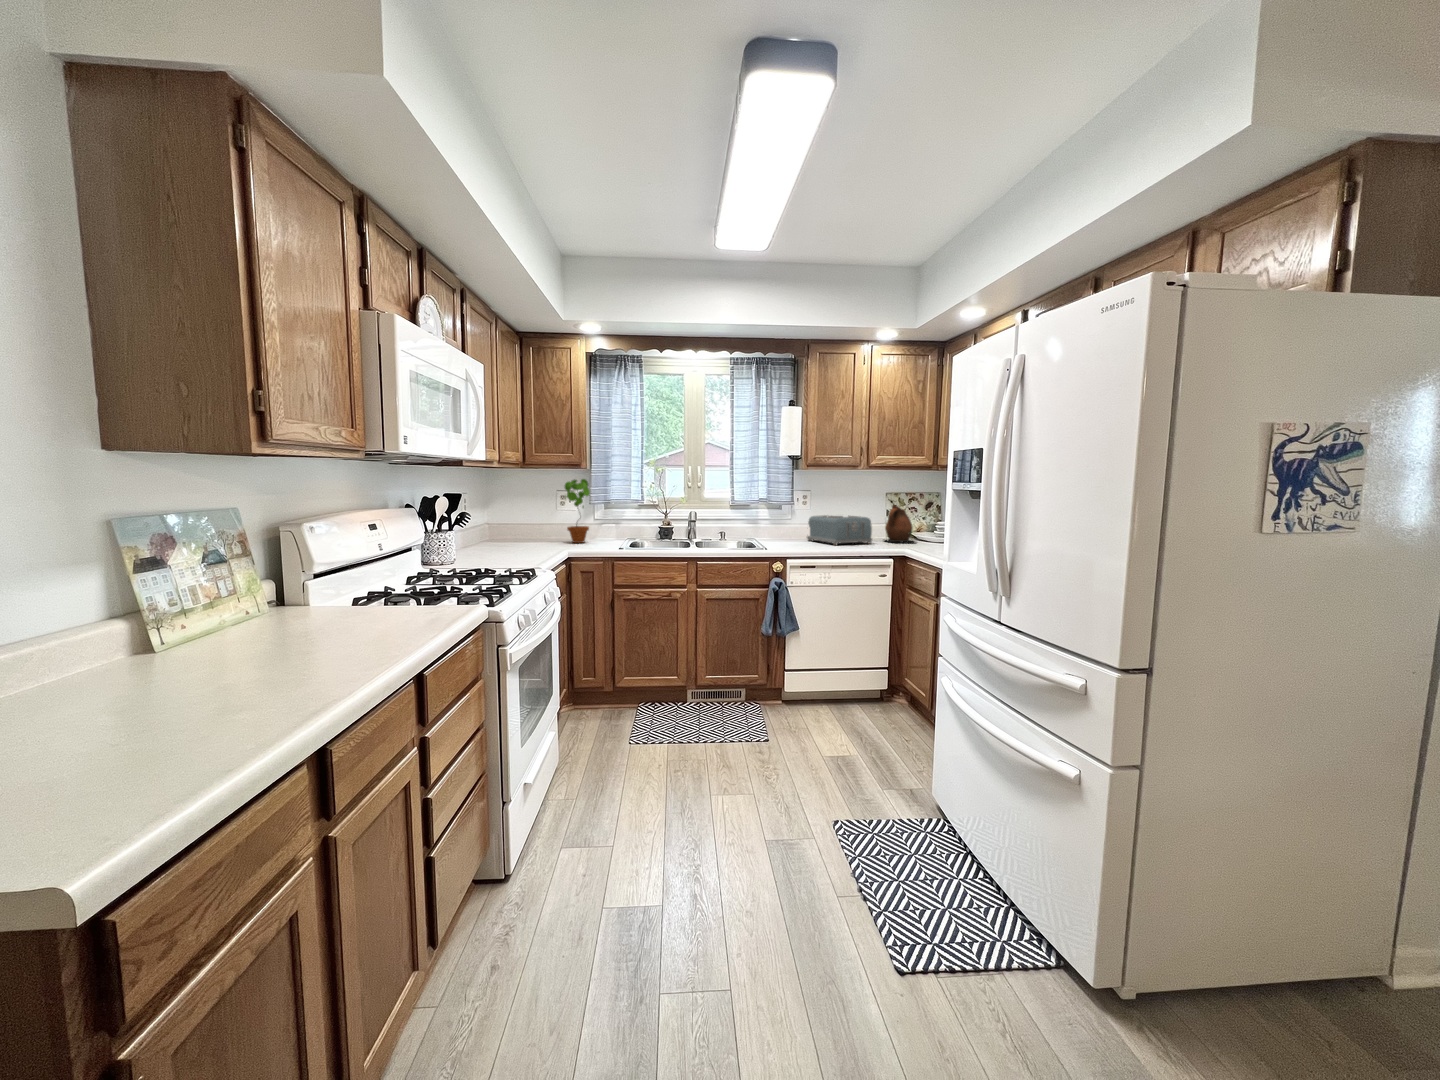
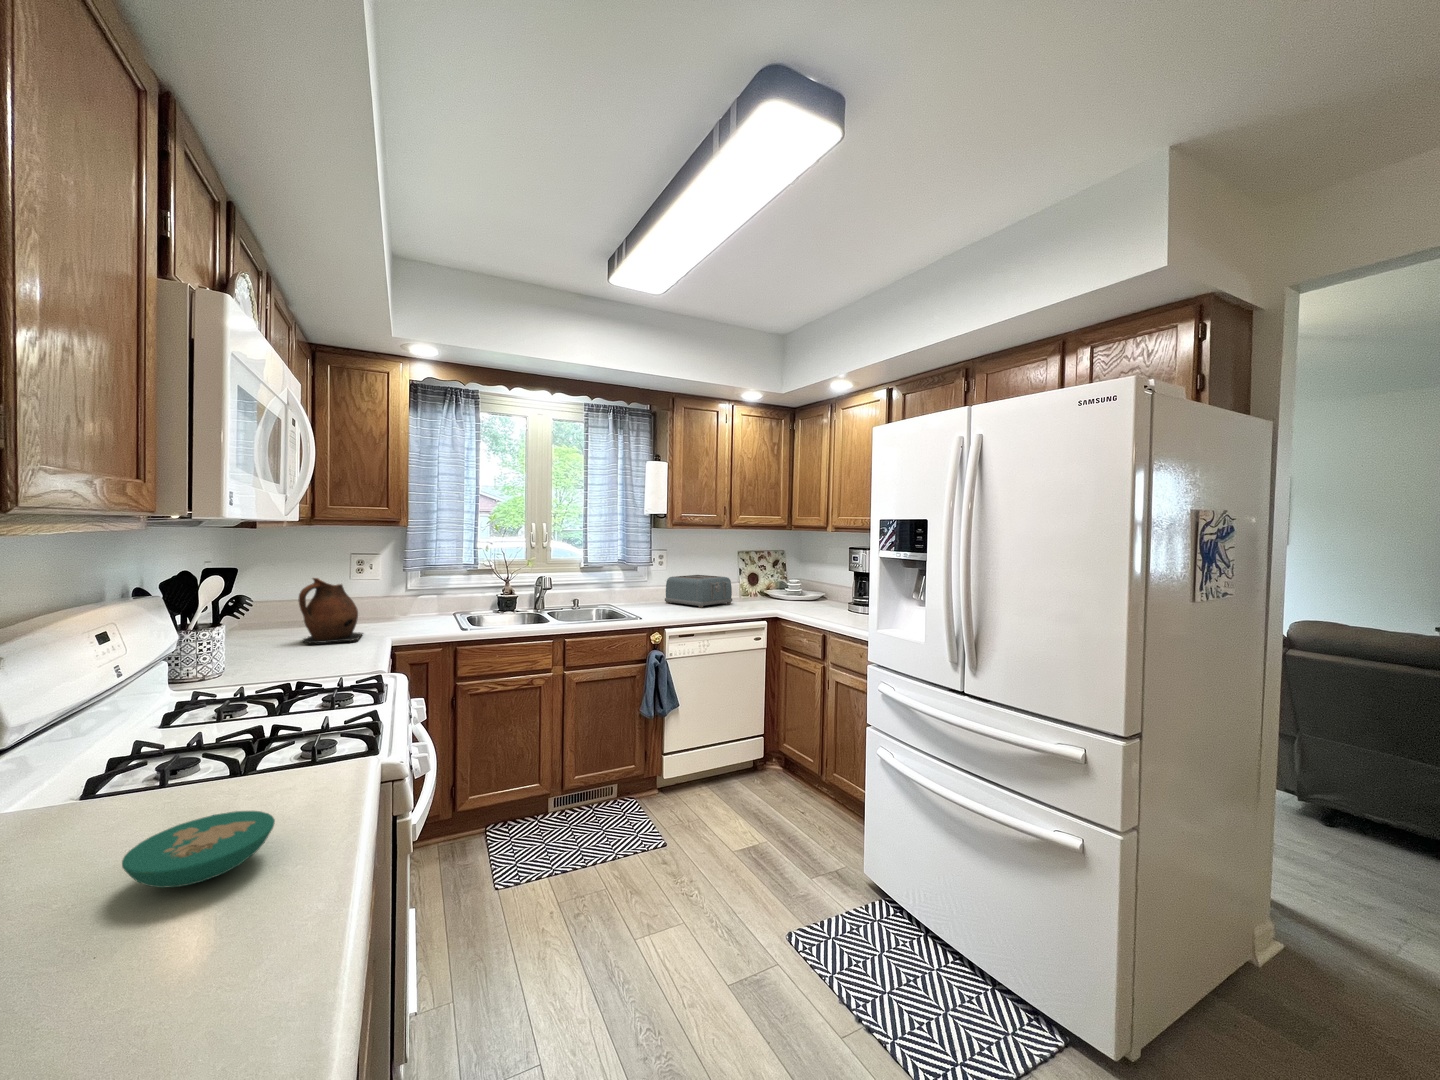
potted plant: present [565,479,590,543] -> none [372,538,411,622]
ceramic pitcher: present [885,505,914,542] -> present [298,578,363,643]
bowl: none [348,611,415,637] -> present [122,811,275,888]

